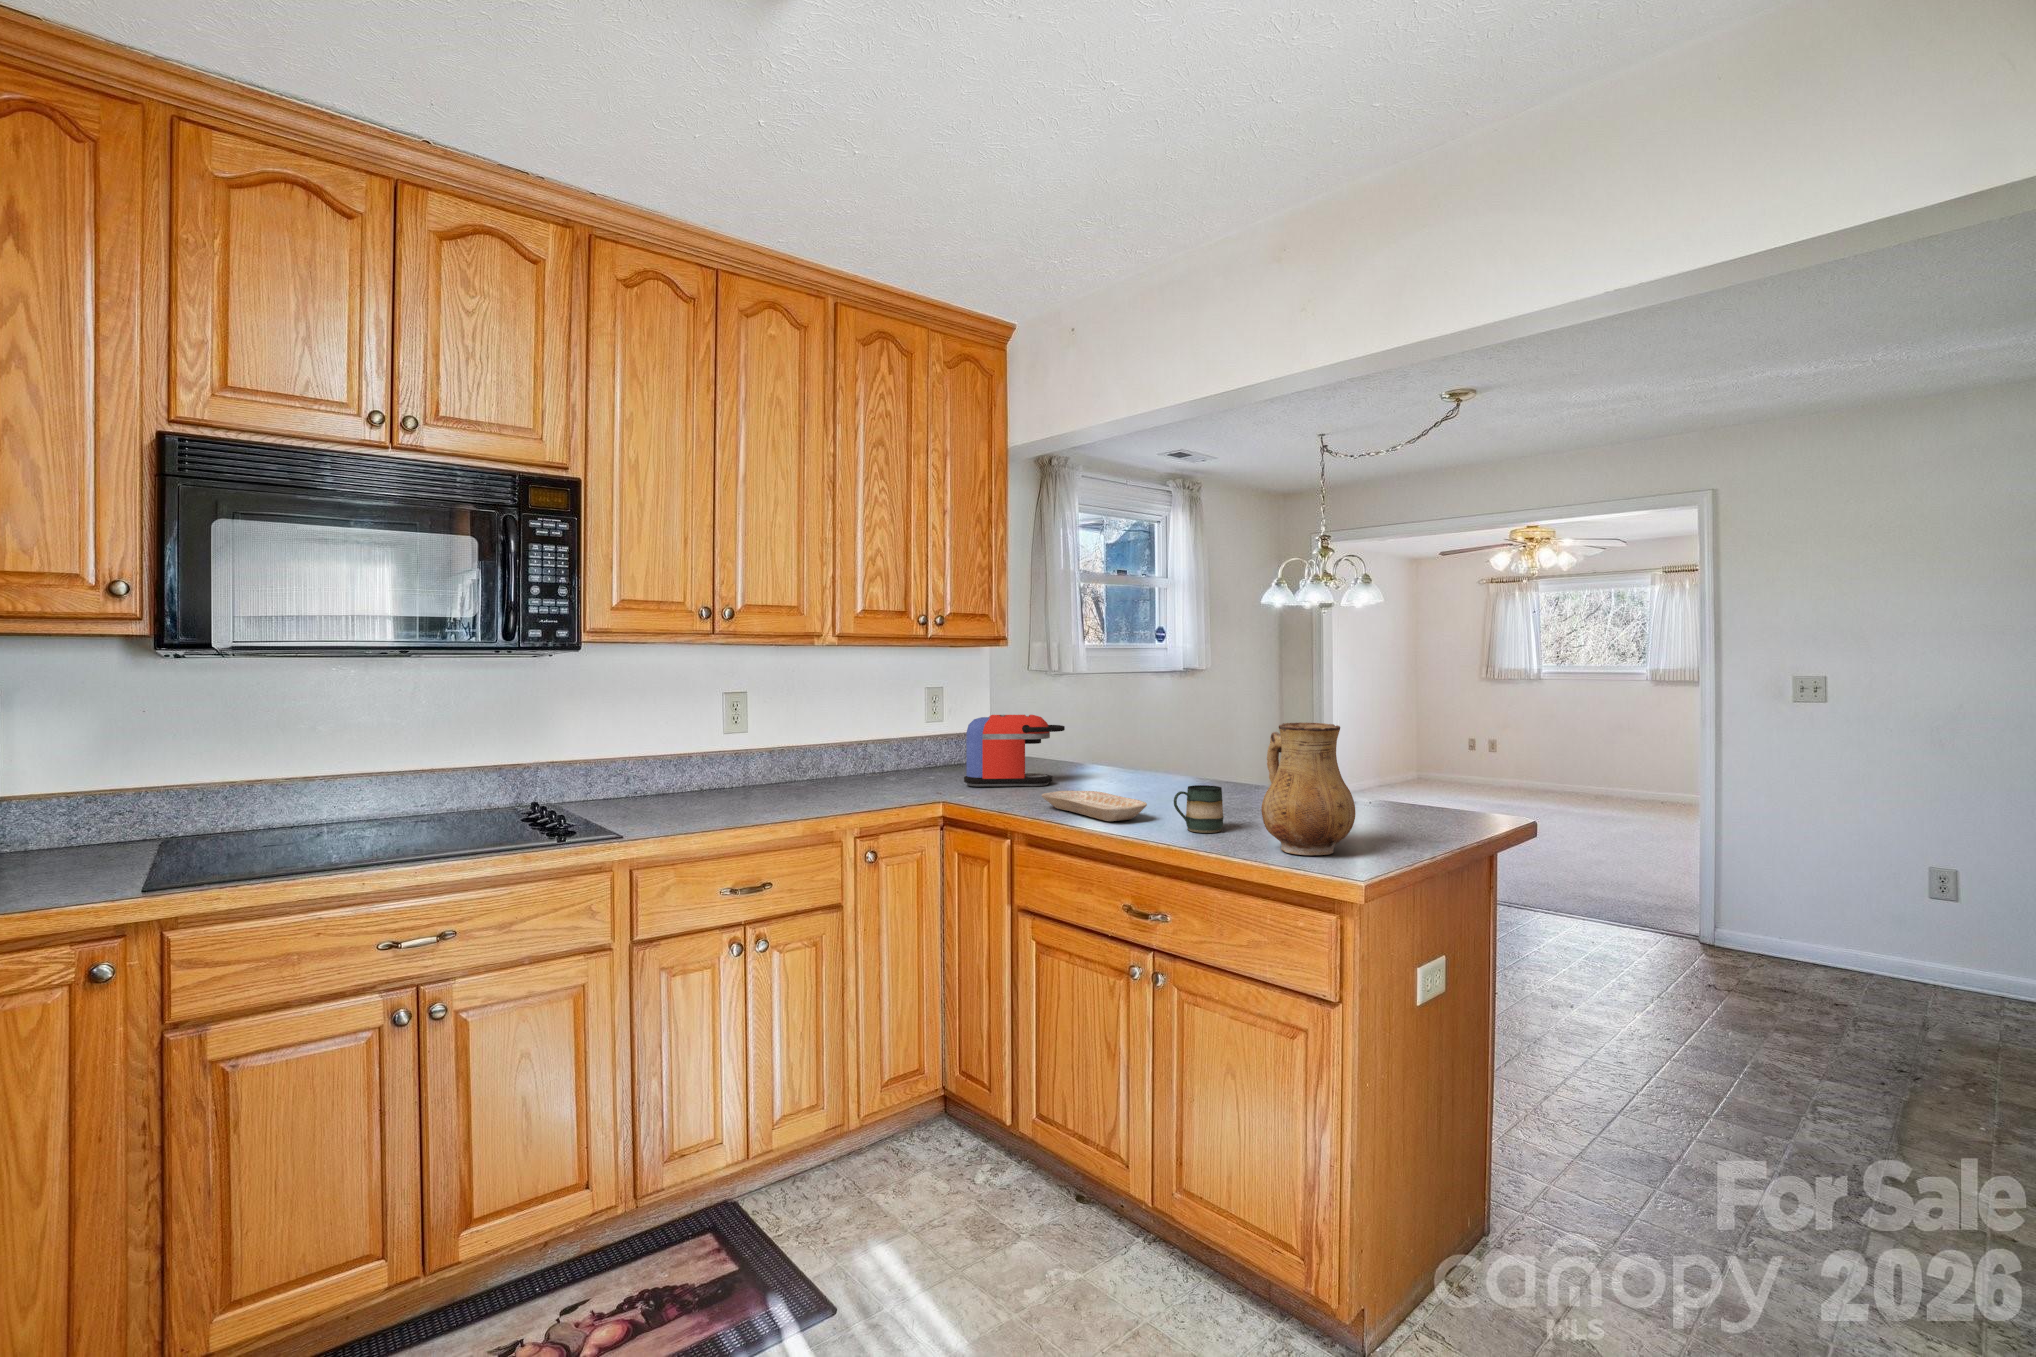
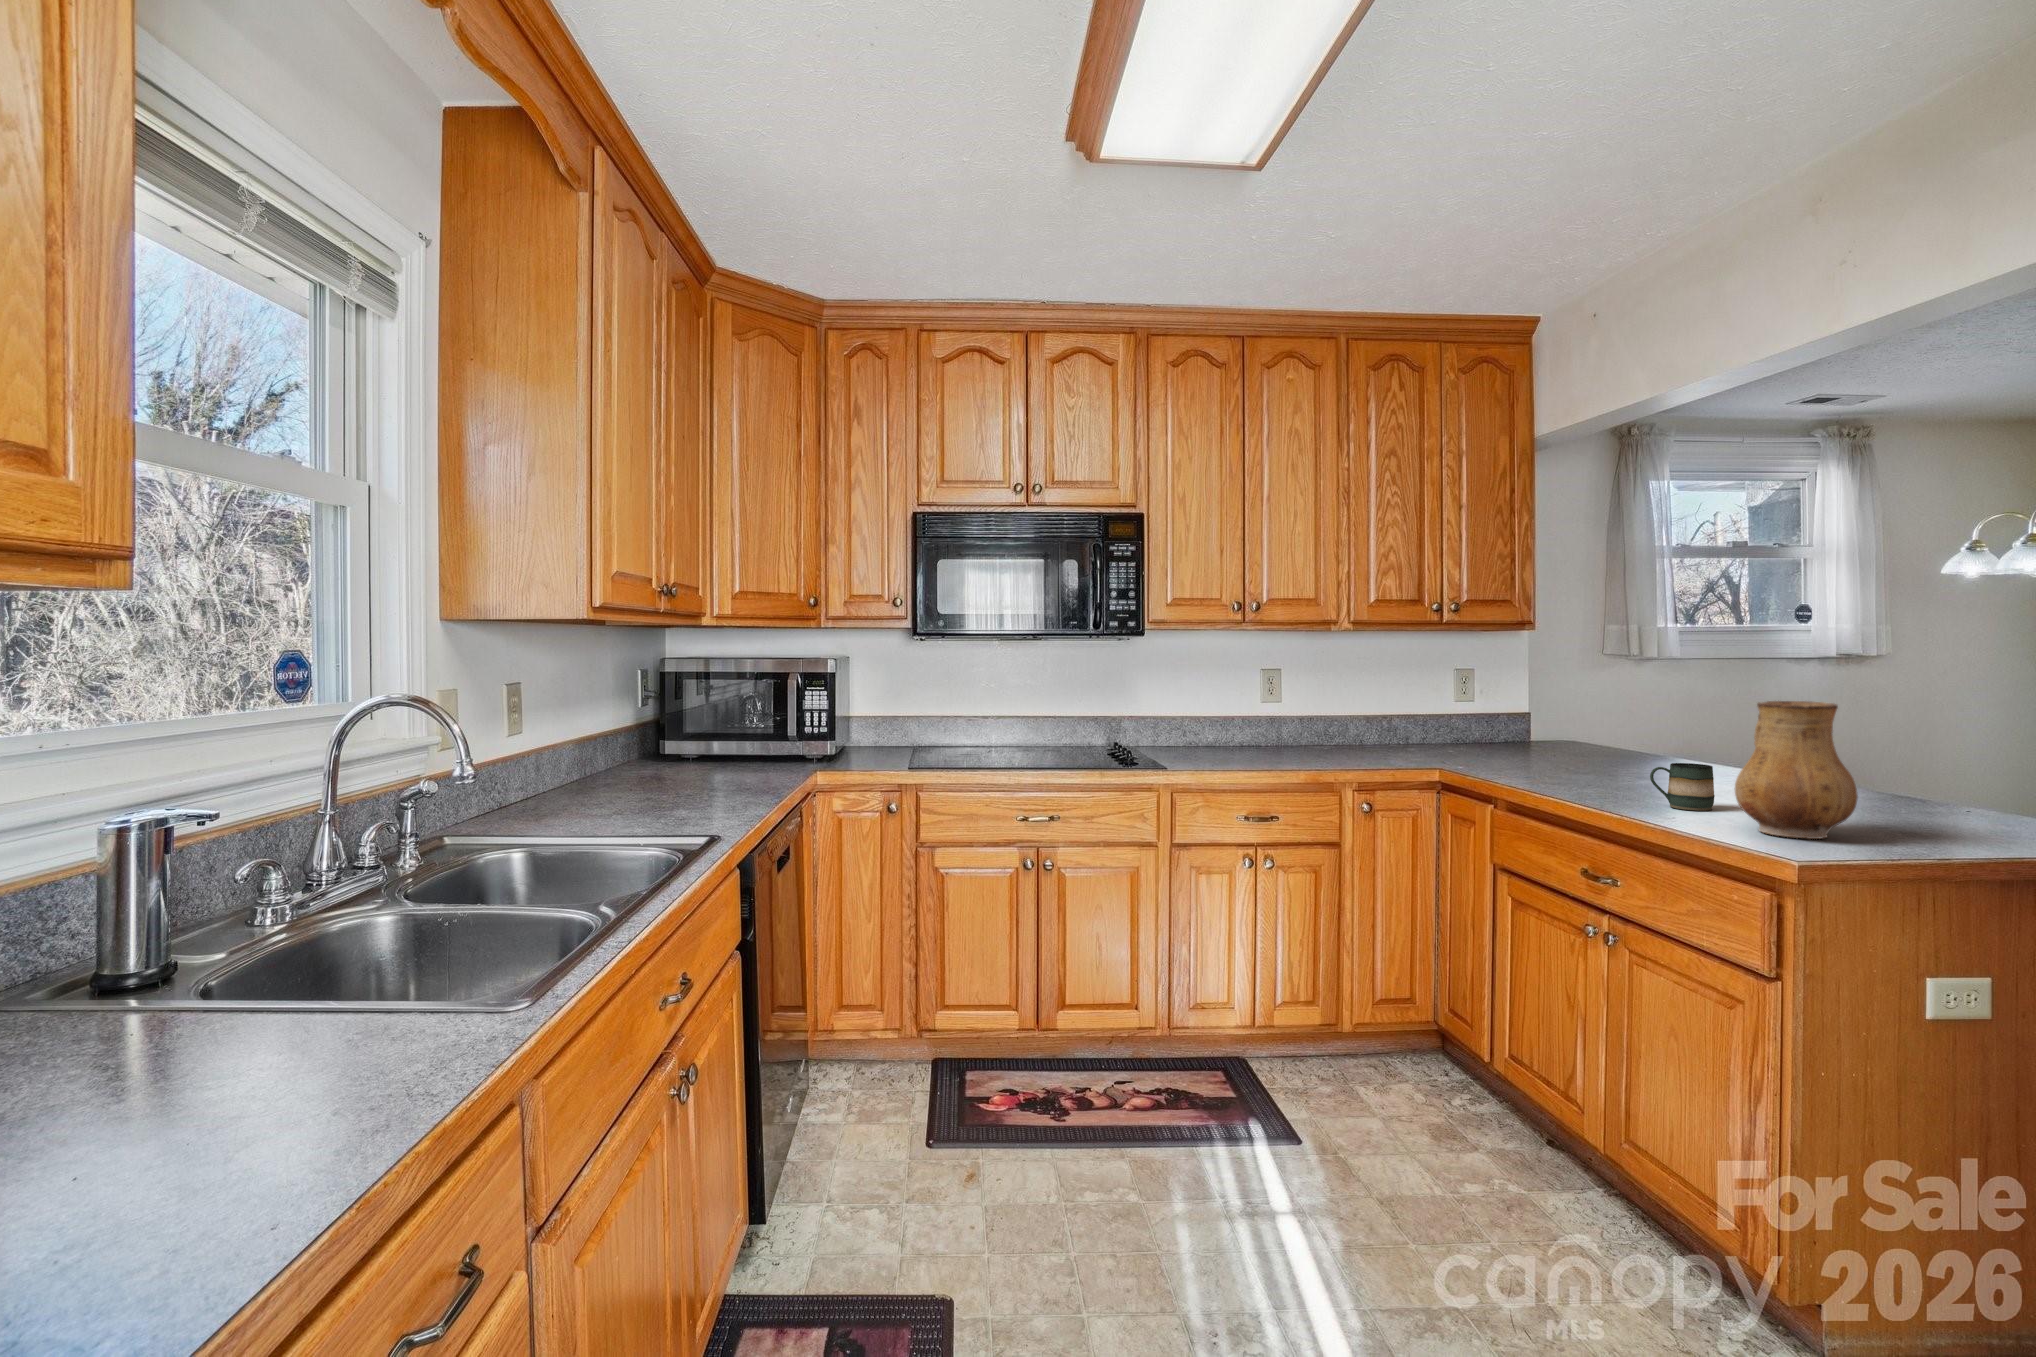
coffee maker: present [964,715,1065,786] -> none [1474,692,1584,762]
tray: present [1042,790,1147,821] -> none [1530,764,1635,793]

